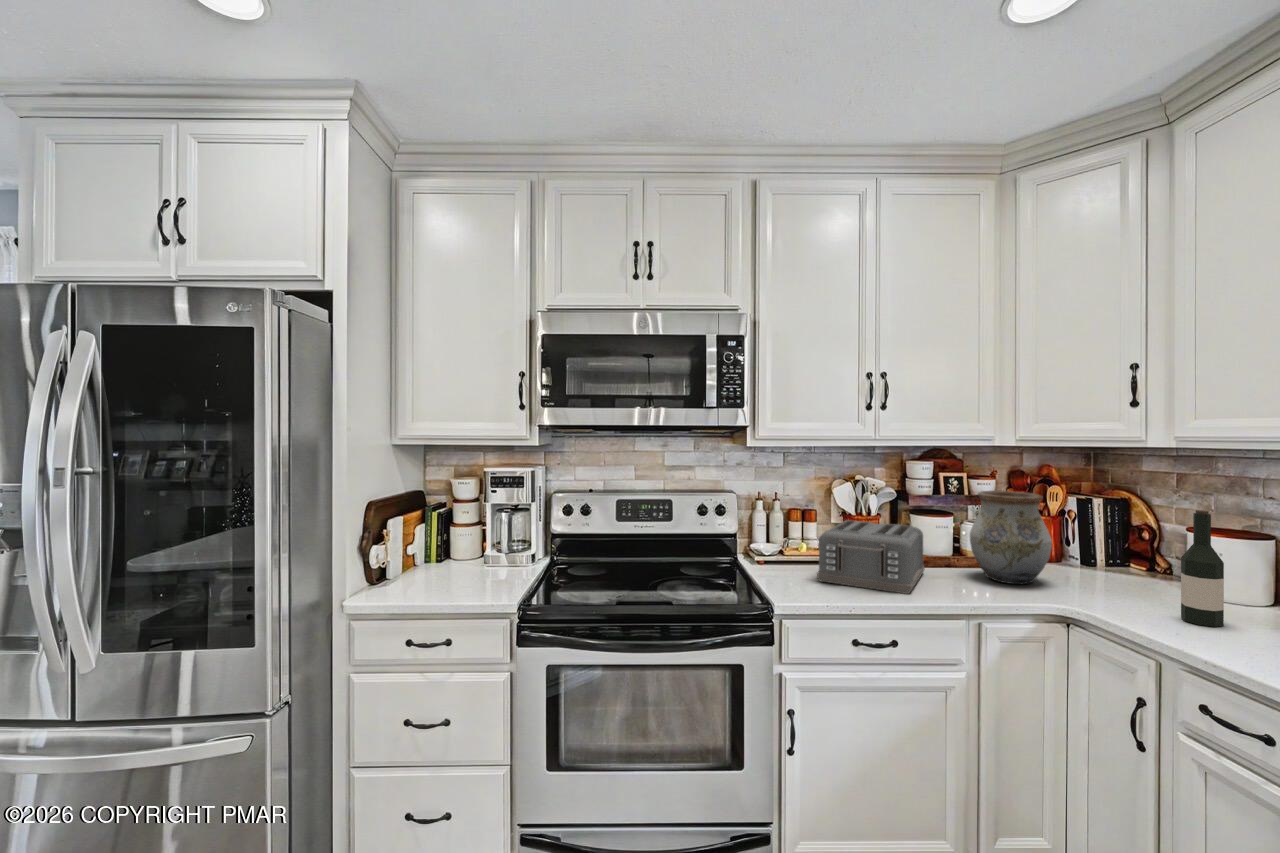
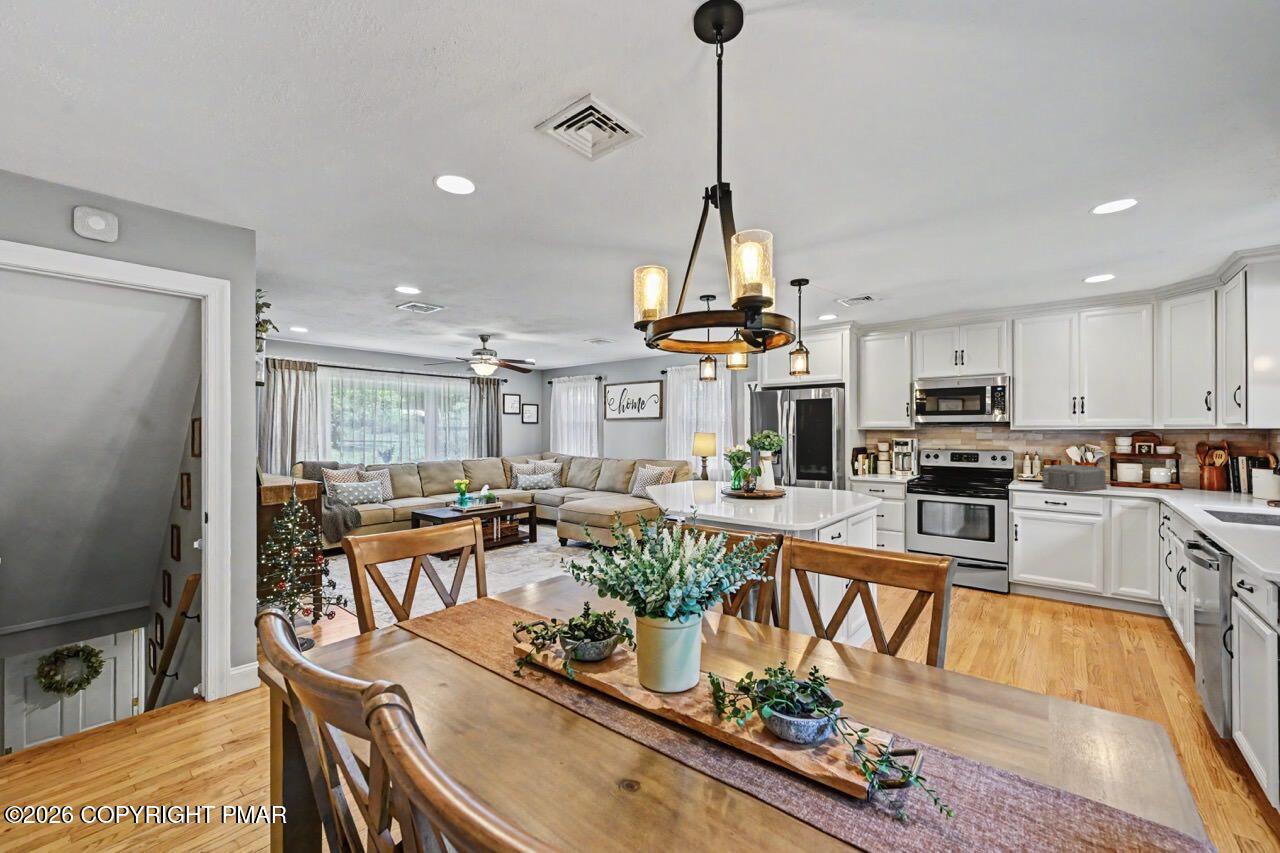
vase: present [970,491,1052,584] -> none [1128,452,1171,493]
wine bottle: present [1181,510,1224,627] -> none [1195,458,1213,504]

